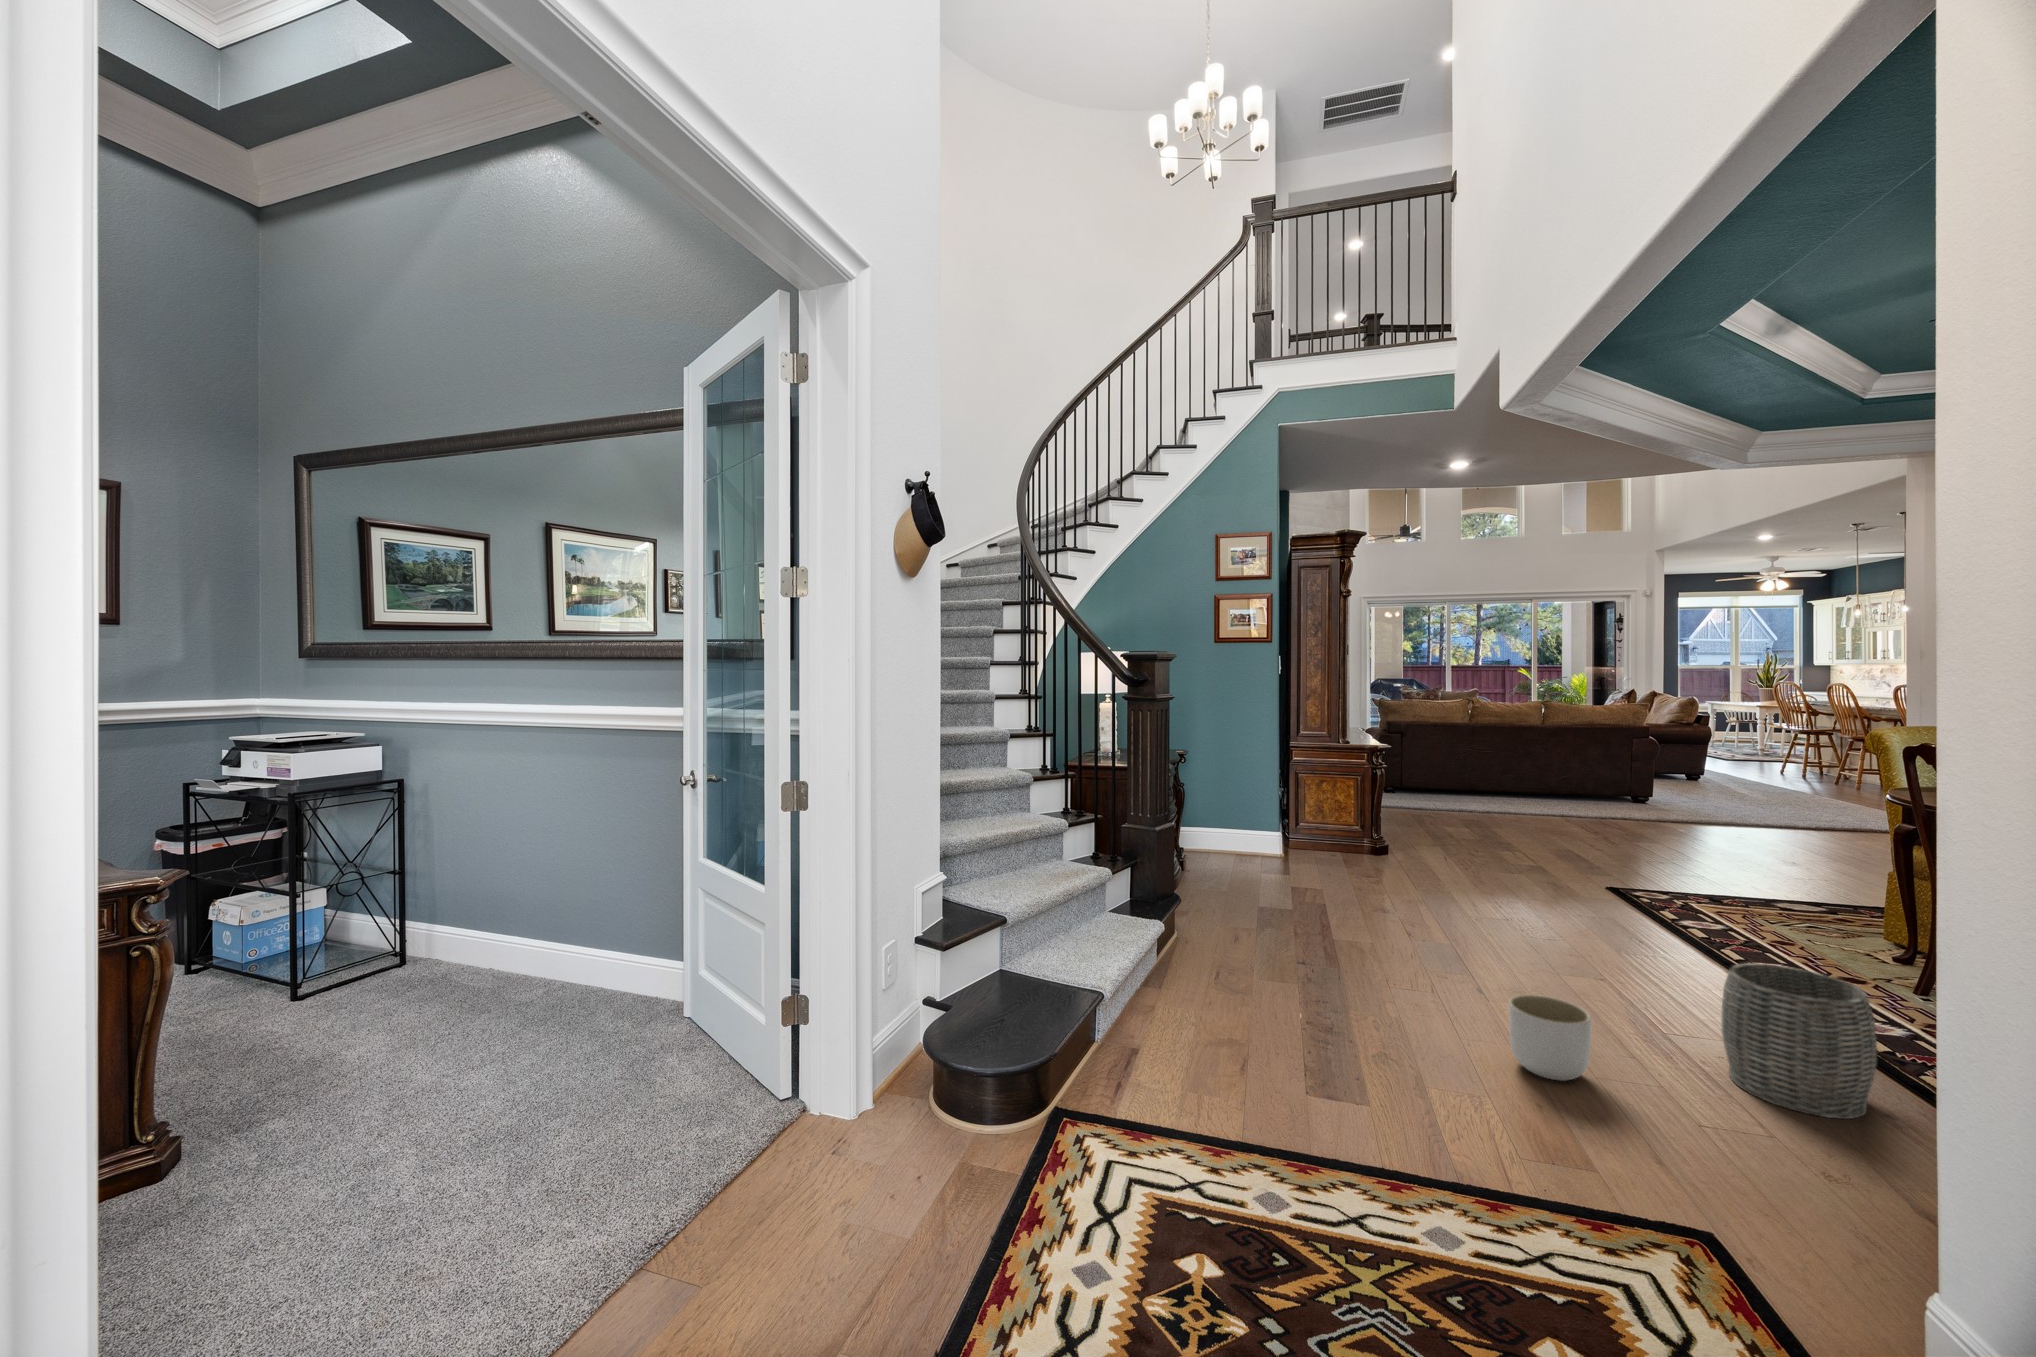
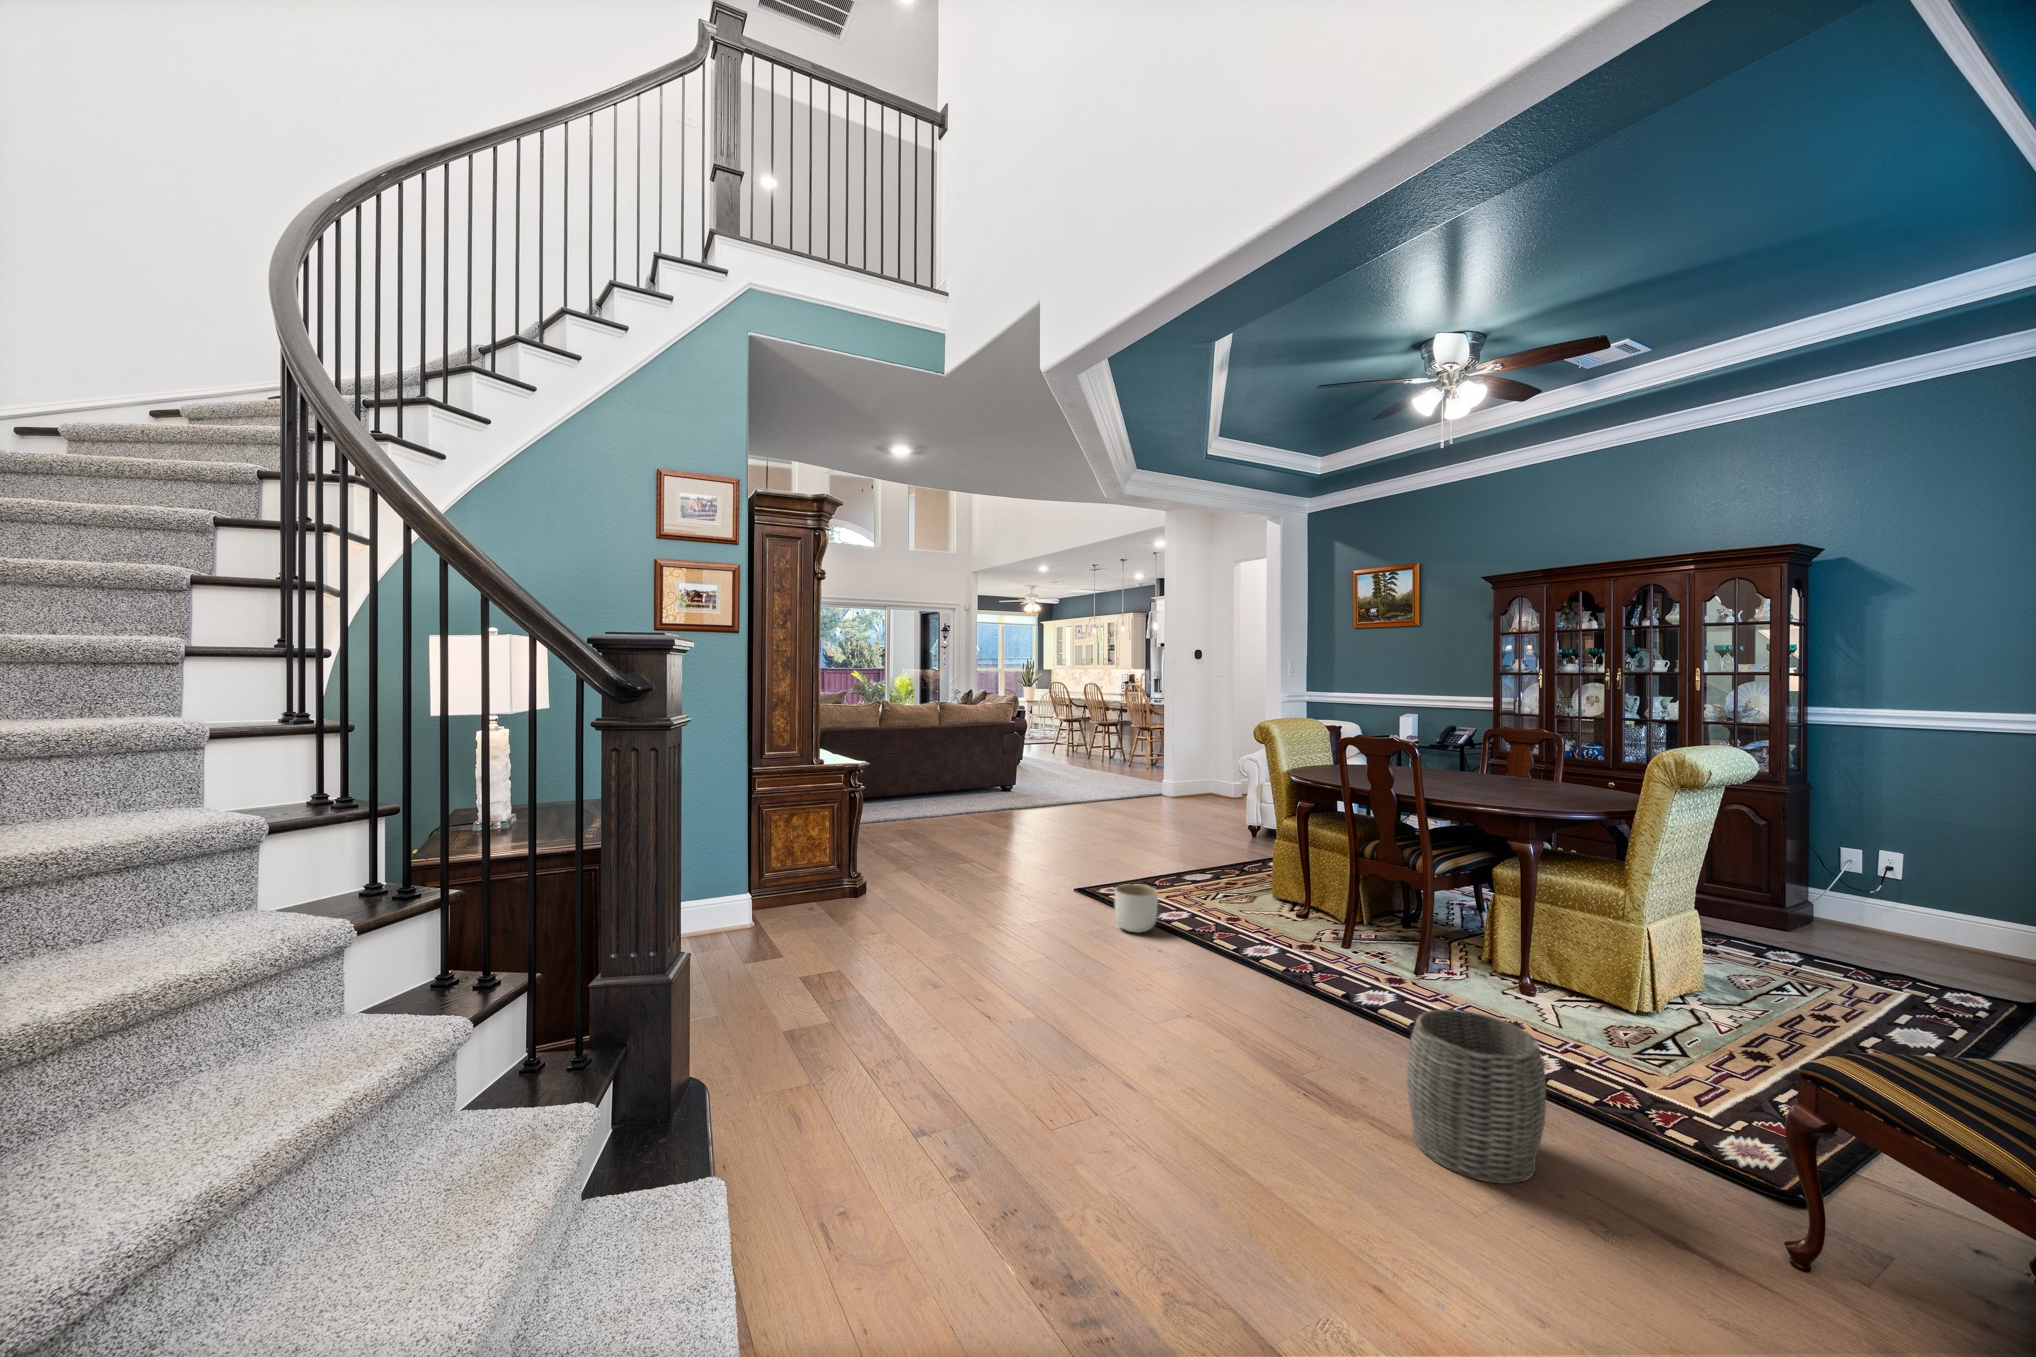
planter: present [1509,995,1591,1081] -> present [1115,884,1158,933]

